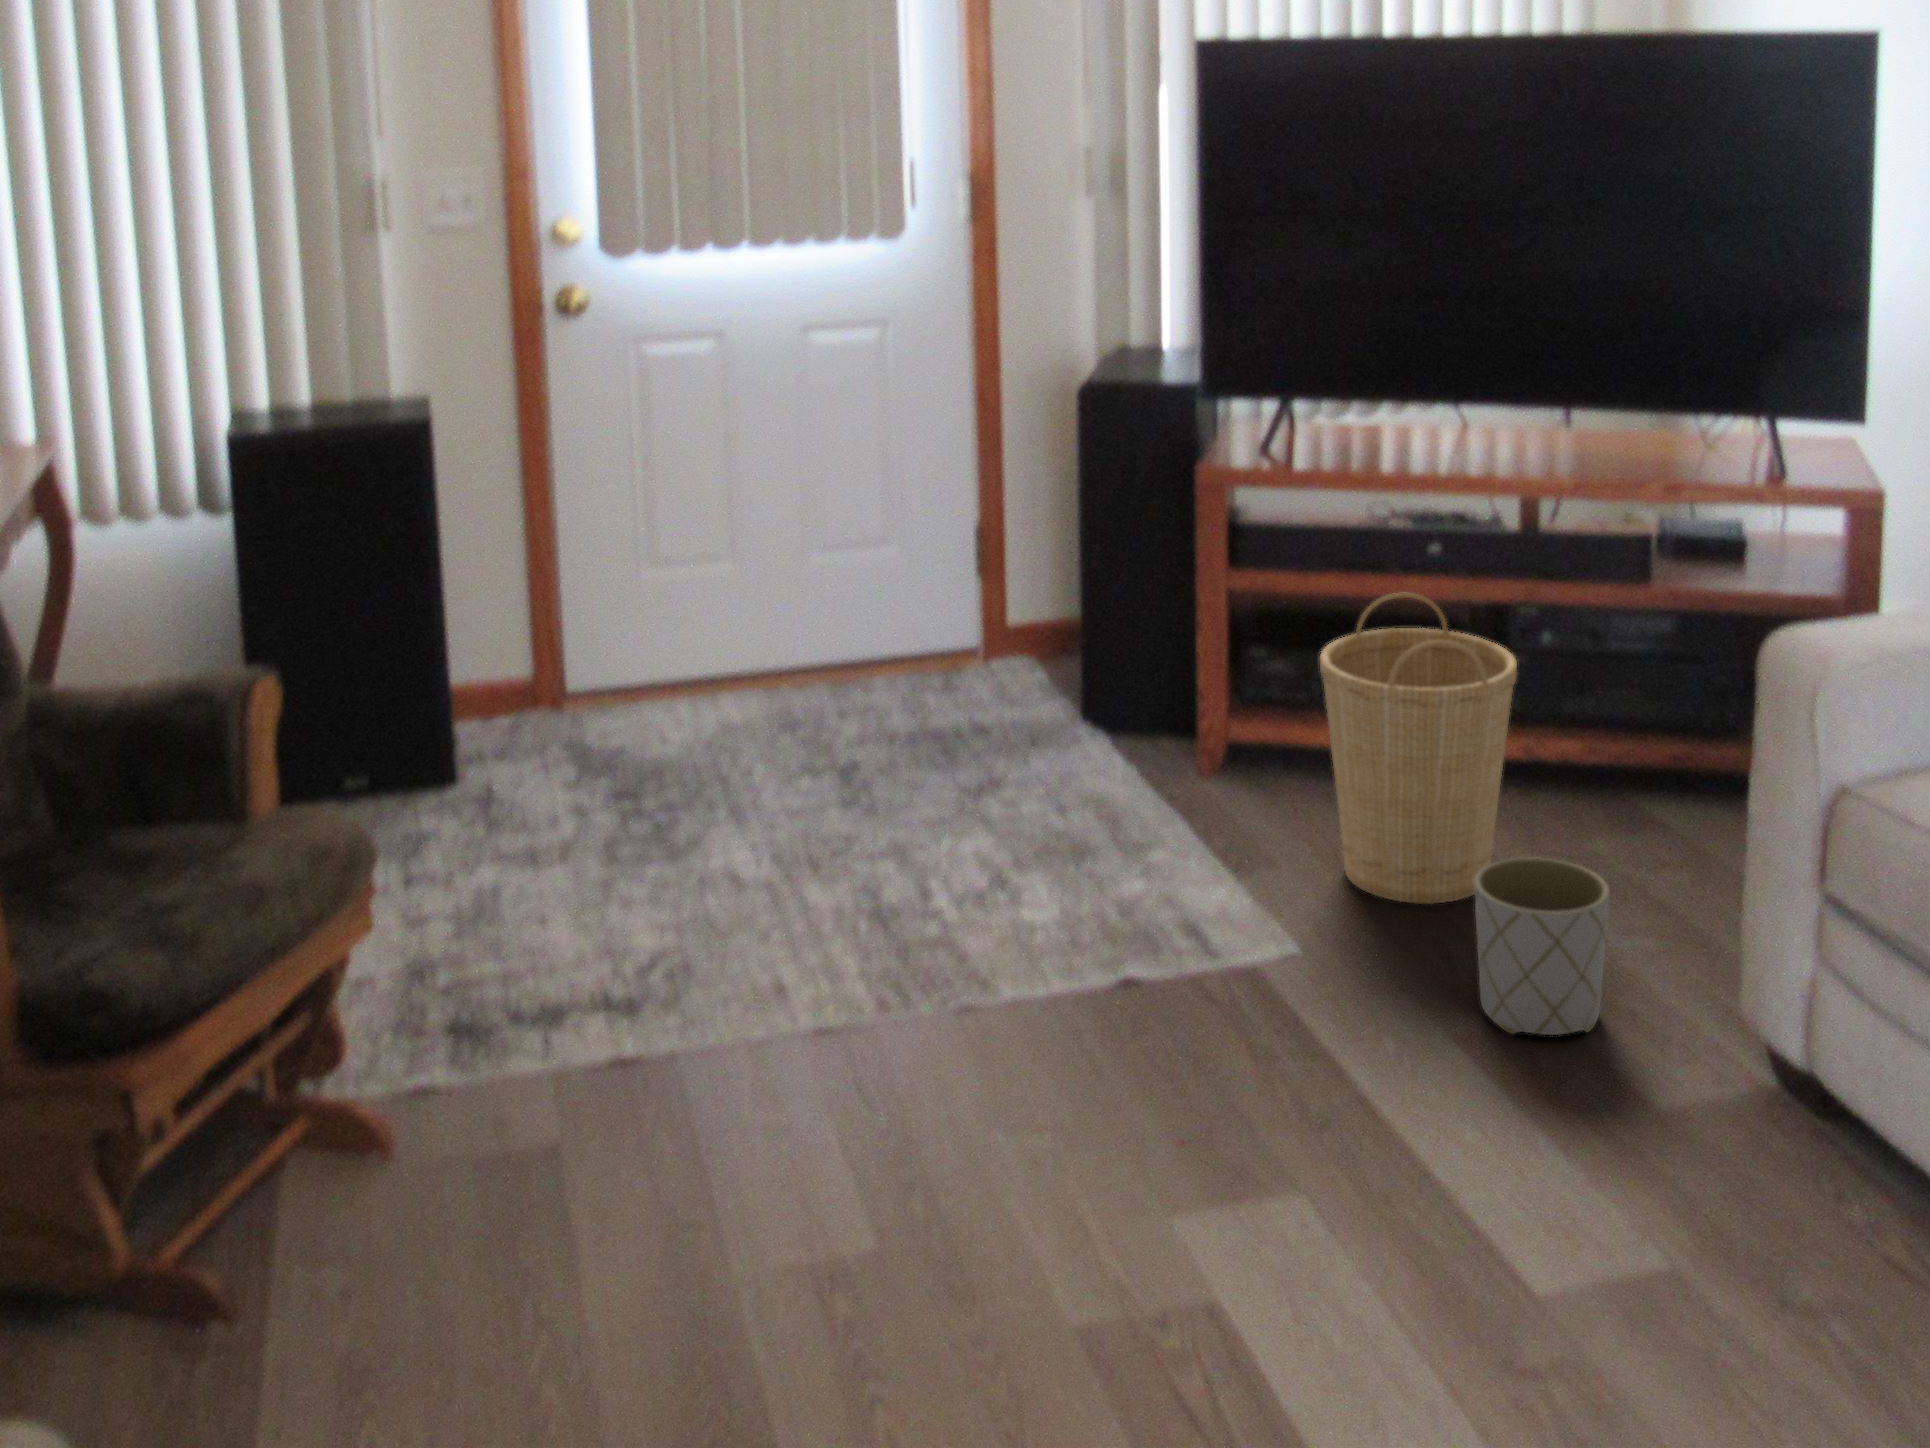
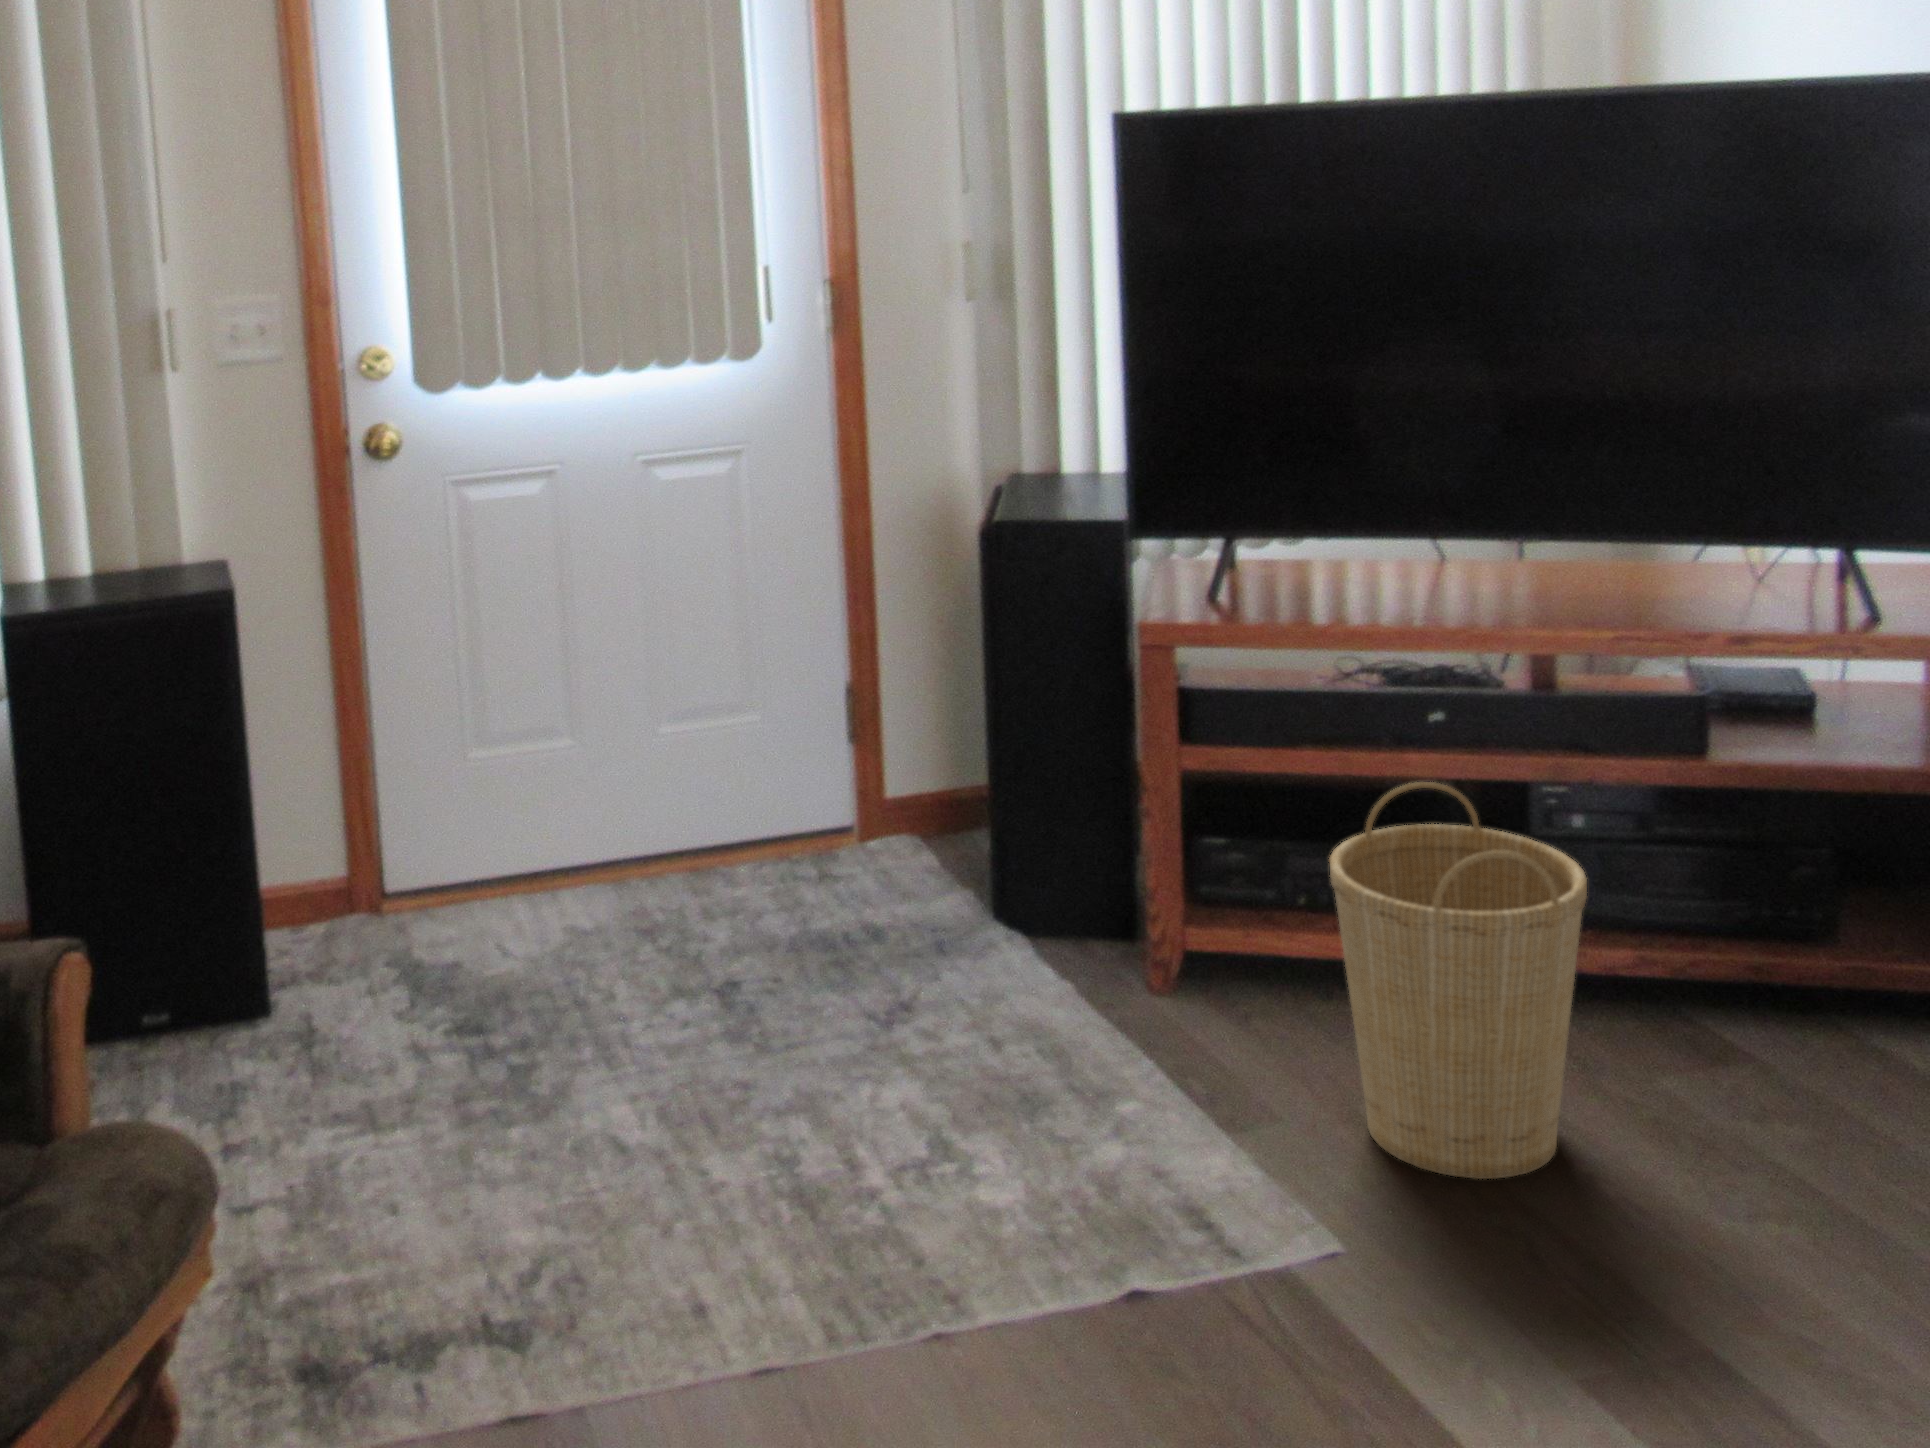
planter: present [1474,857,1610,1035] -> none [1591,1139,1779,1382]

